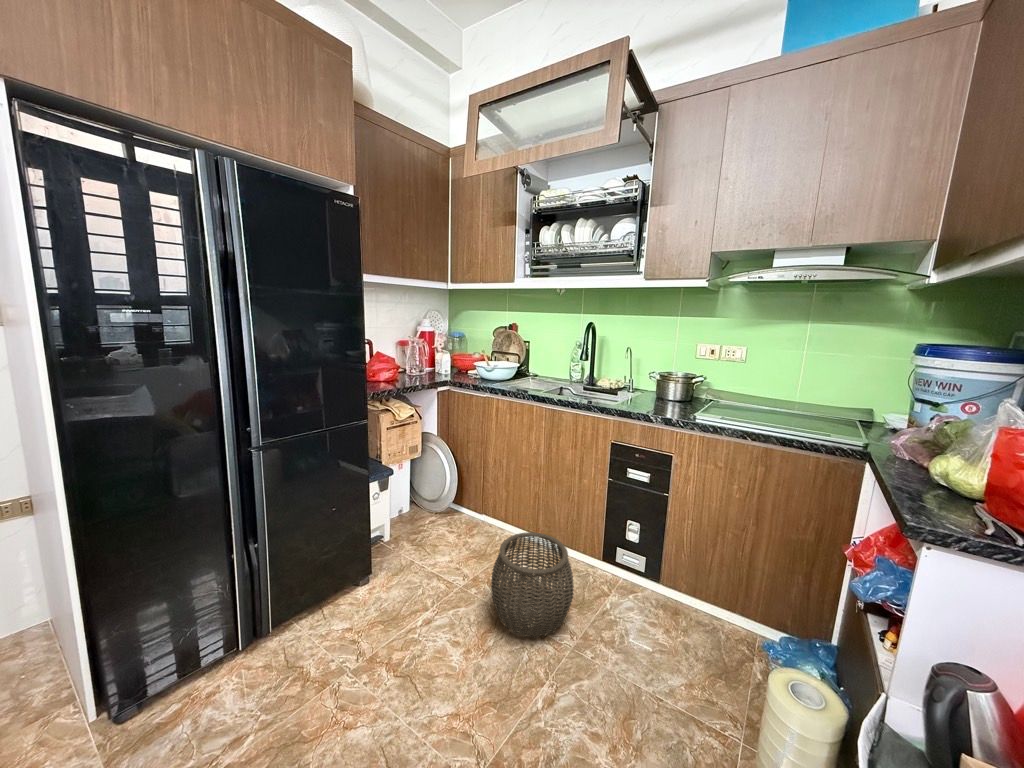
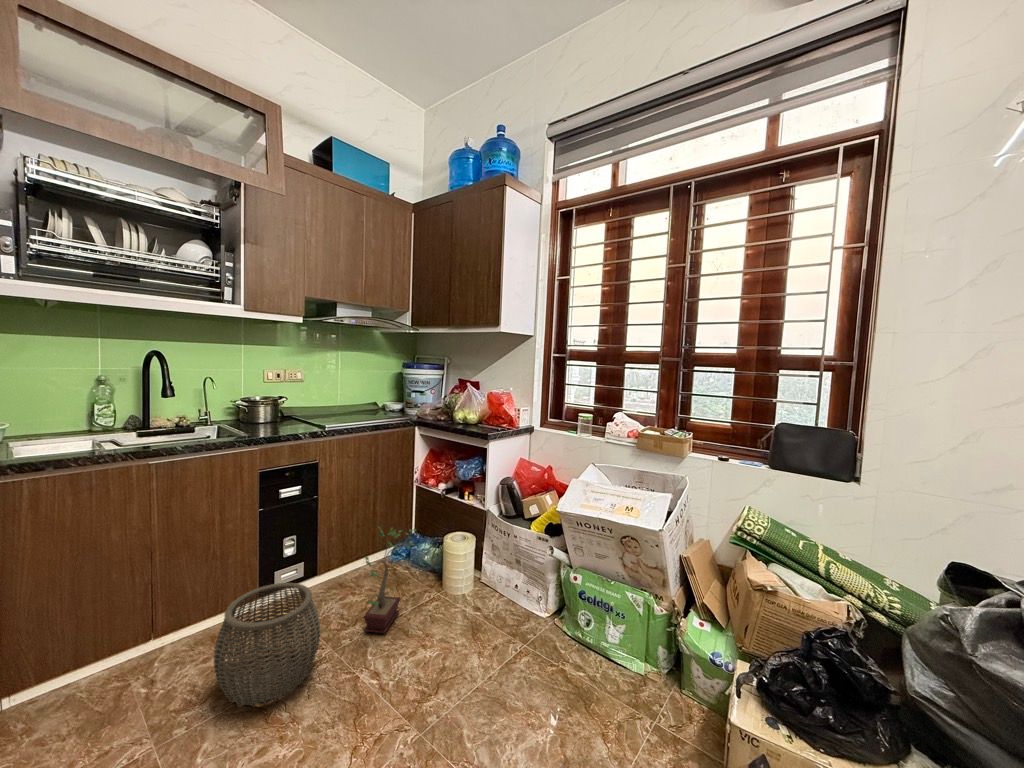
potted plant: none [595,559,732,693] -> present [364,527,416,633]

